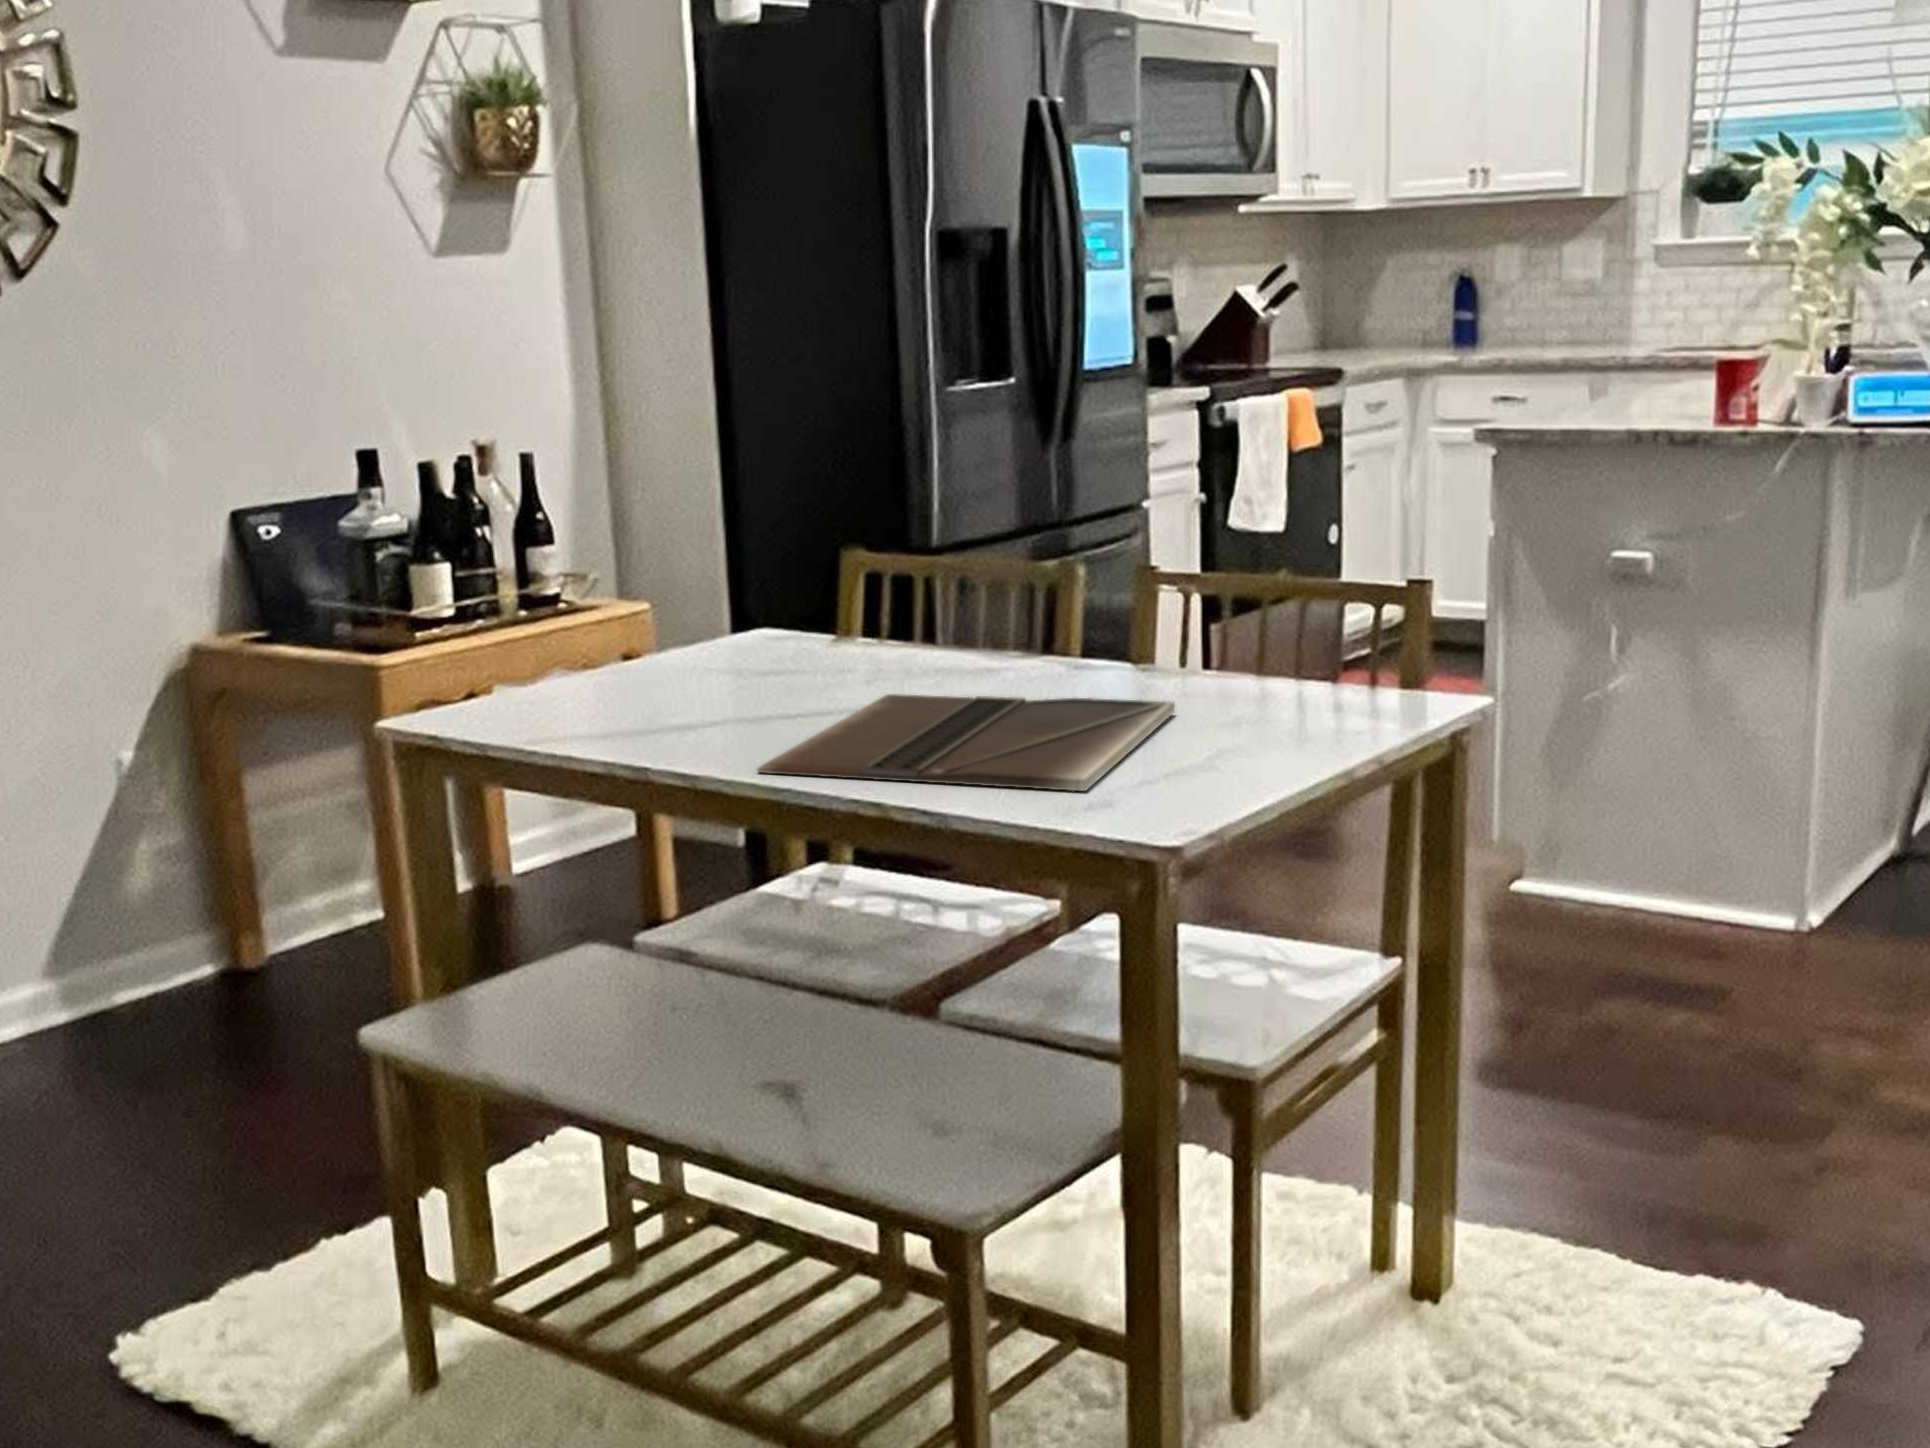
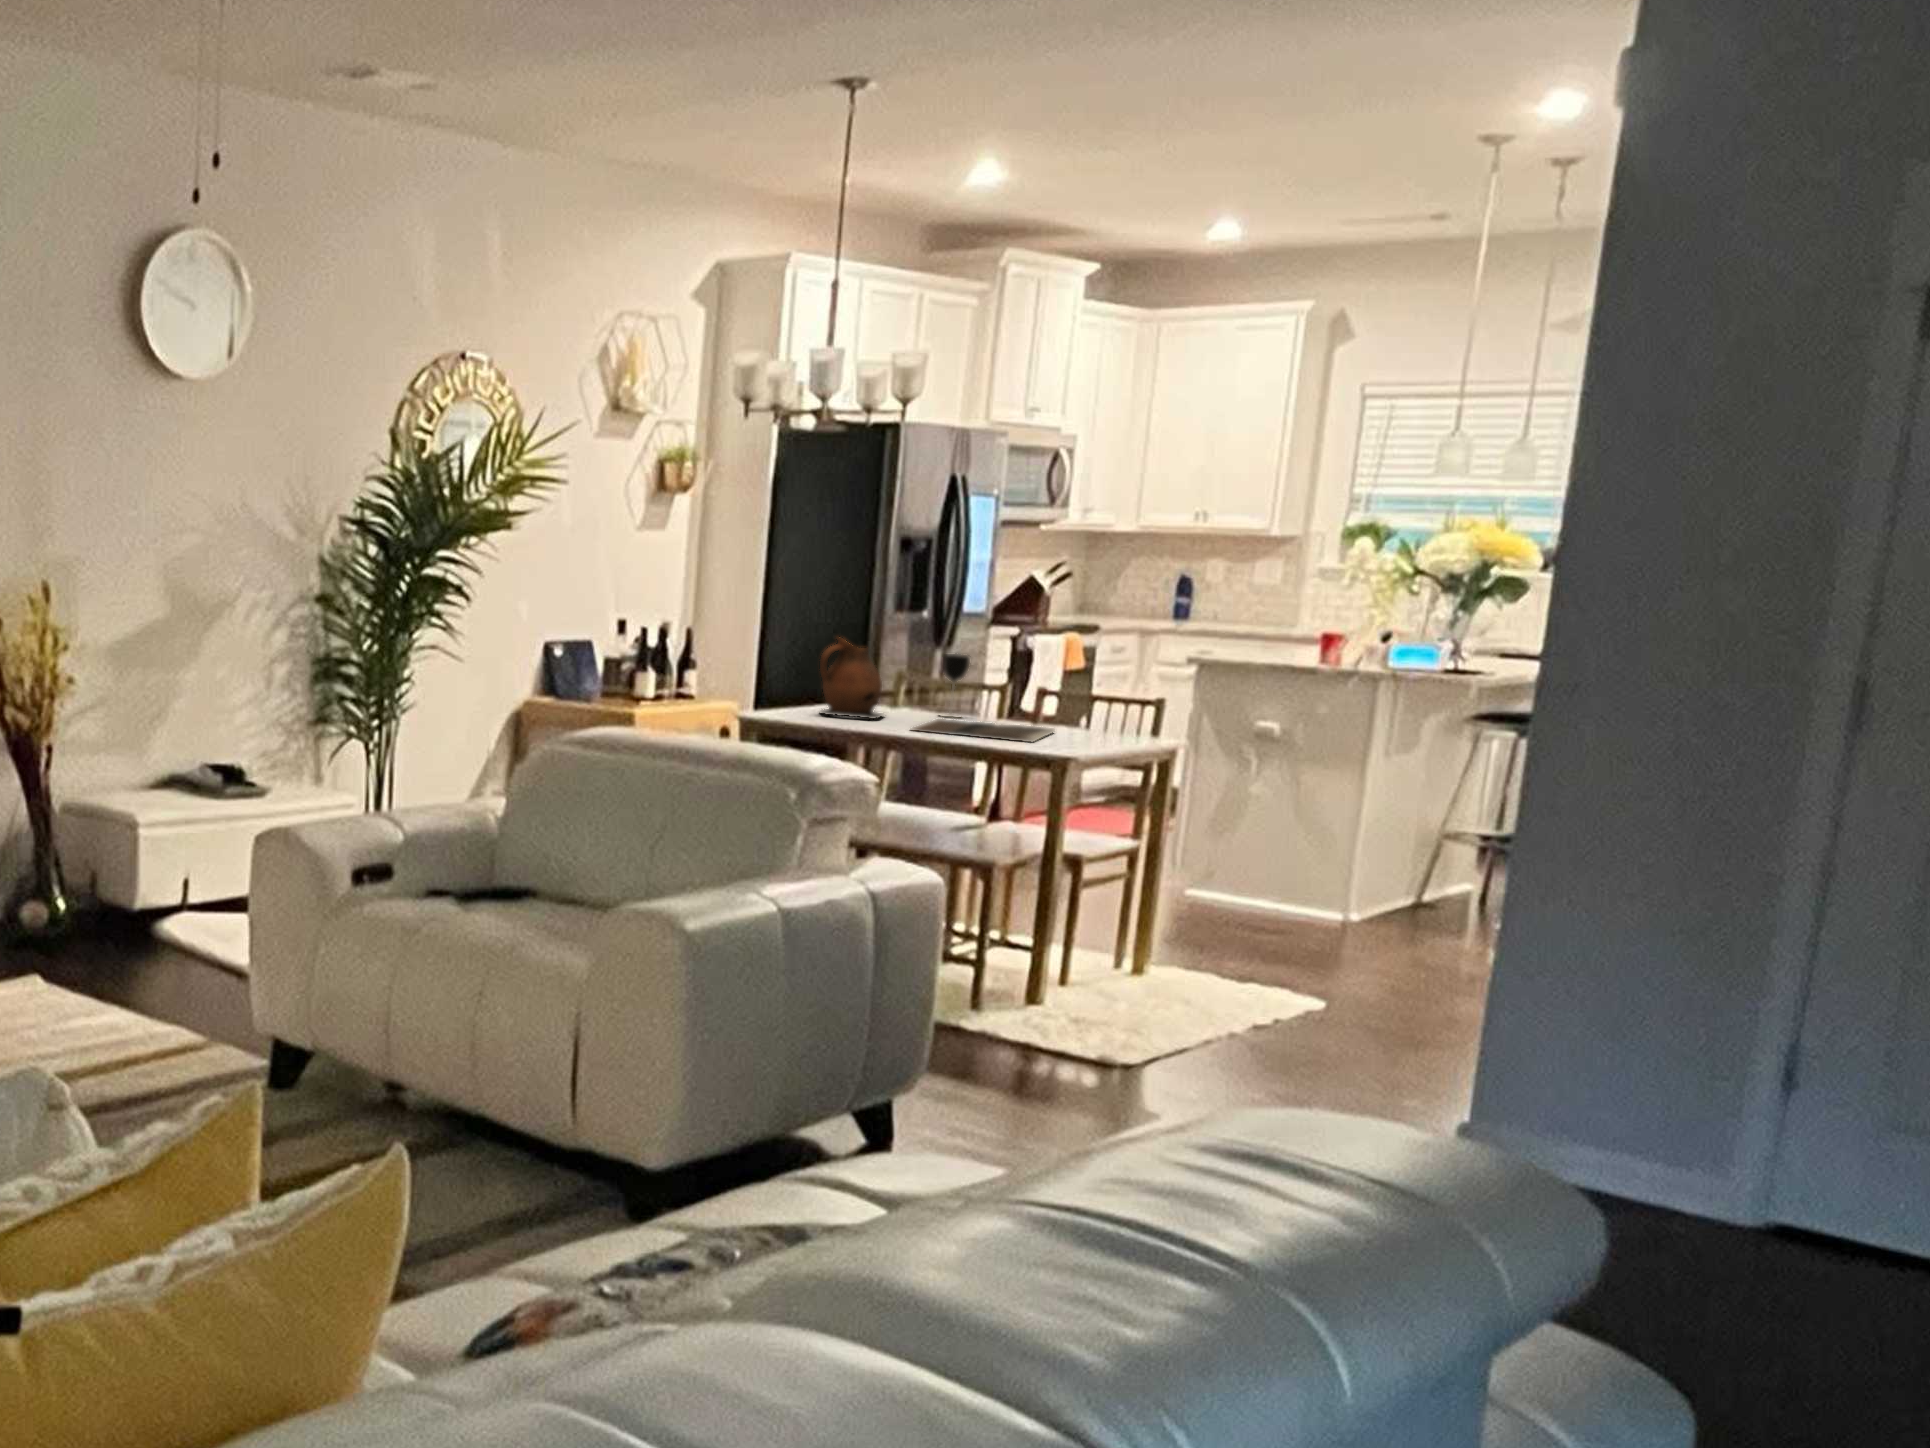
ceramic pitcher: none [553,492,767,724] -> present [820,638,882,719]
wine glass: none [907,500,975,671] -> present [943,654,970,717]

